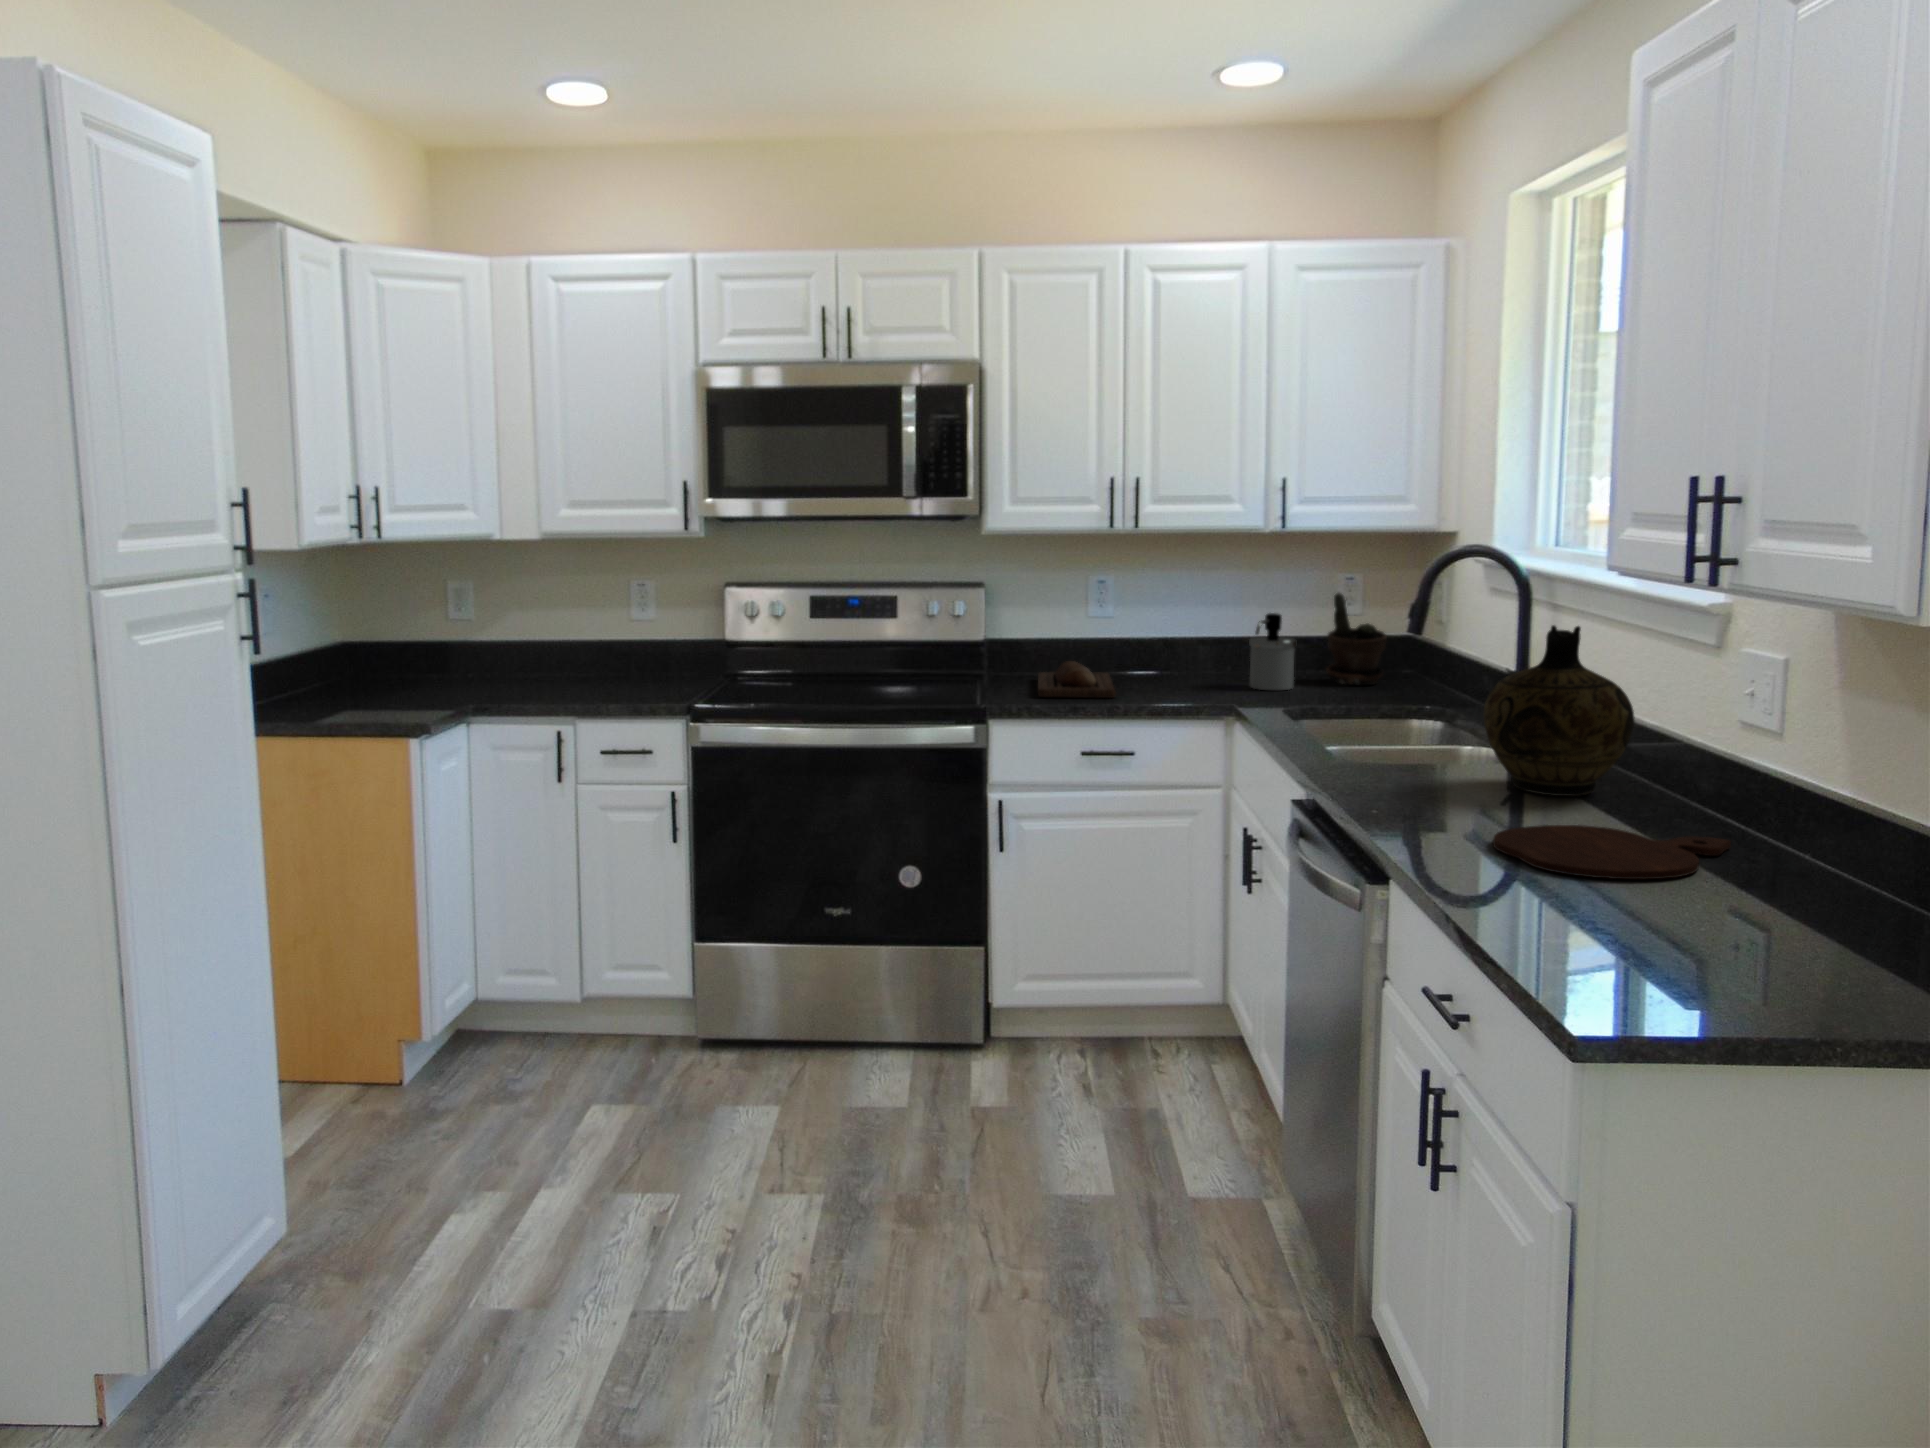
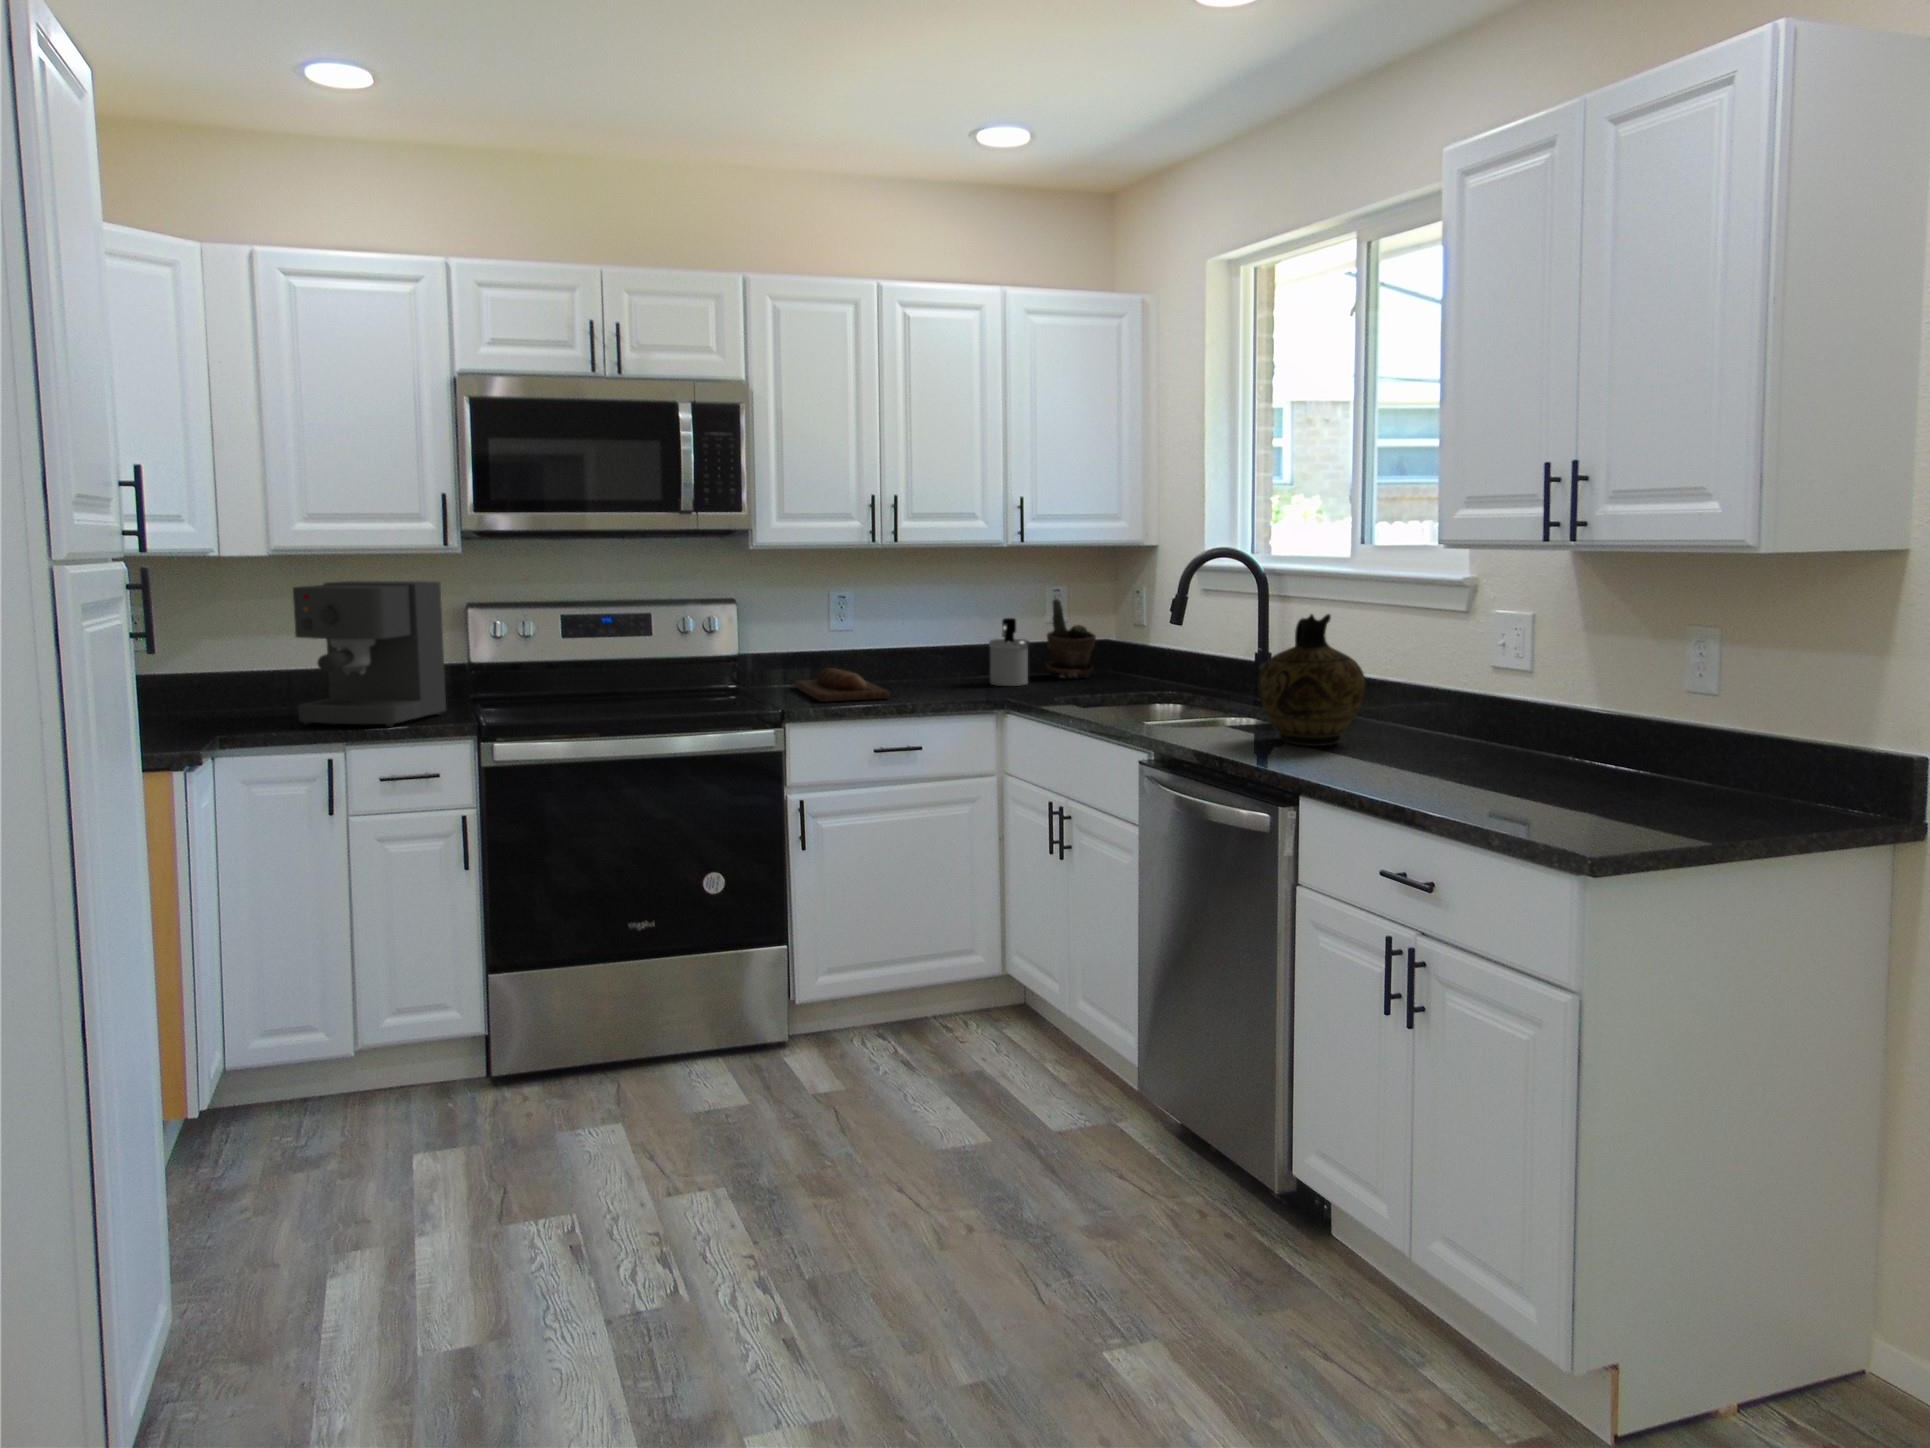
coffee maker: none [558,562,690,699] -> present [293,581,446,727]
cutting board: present [1493,825,1731,879] -> none [1316,762,1461,793]

